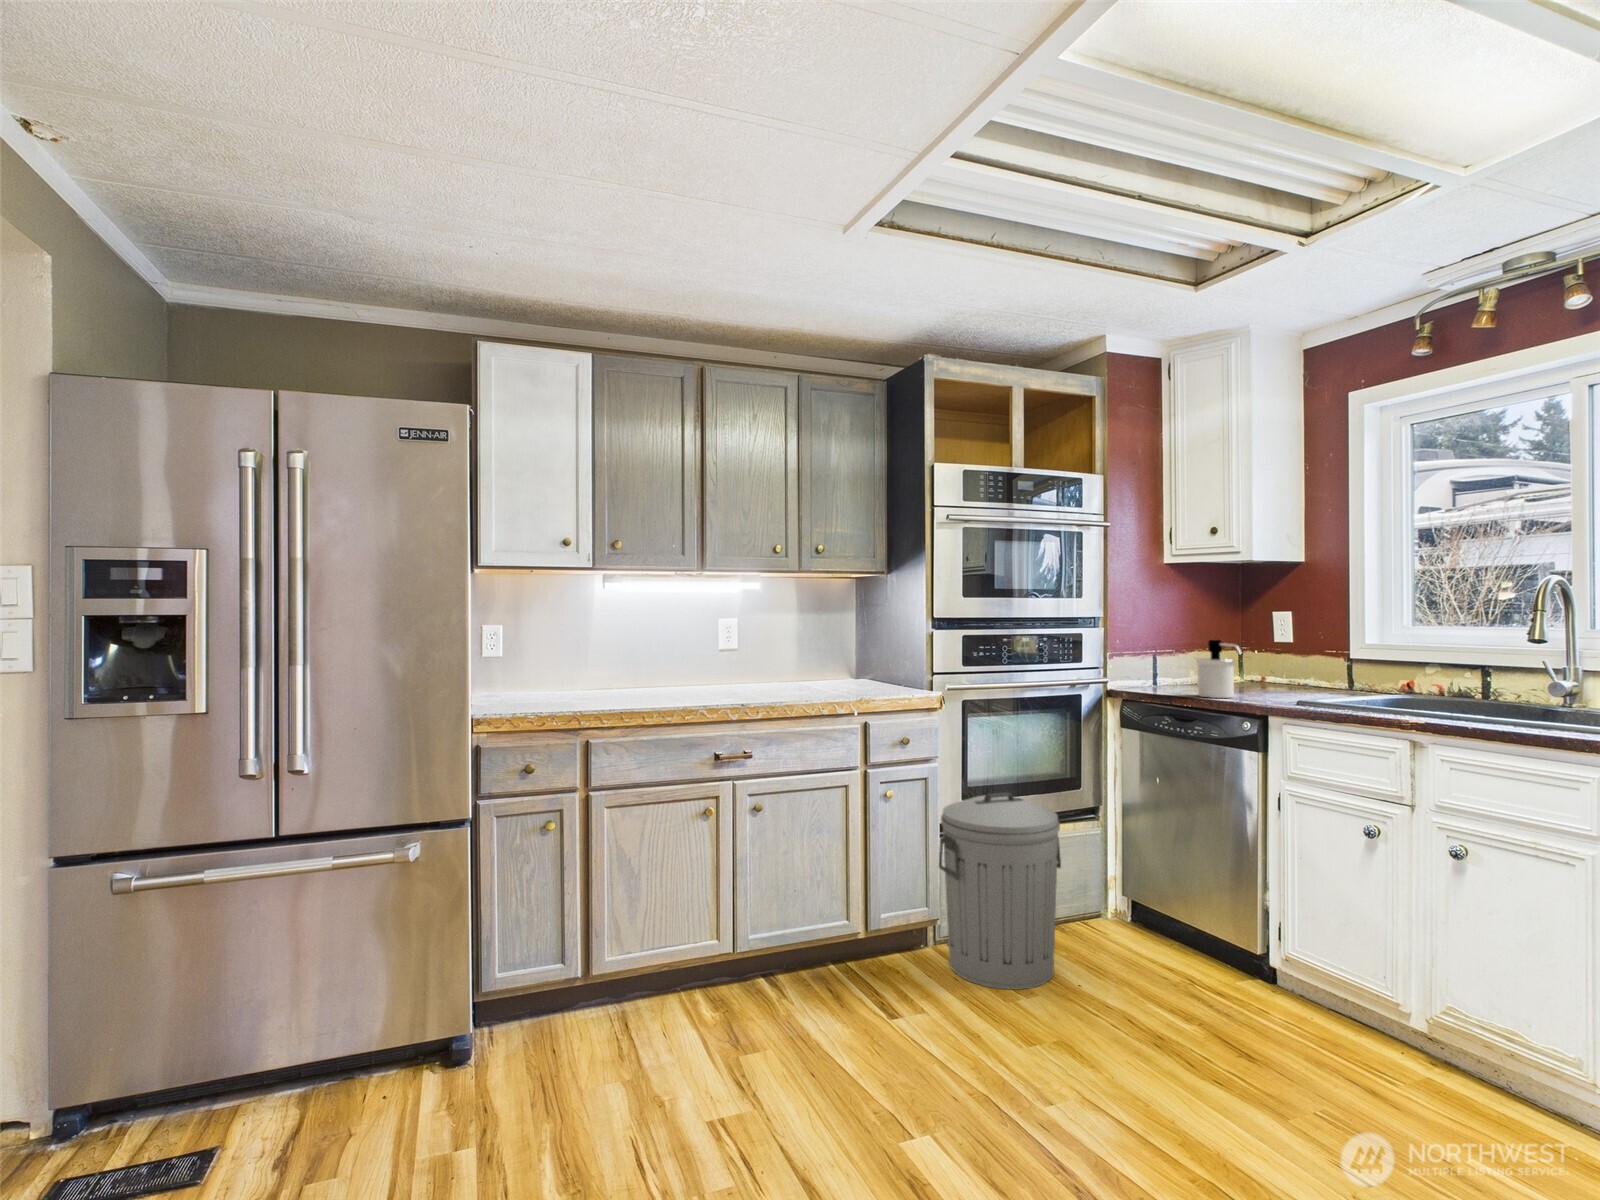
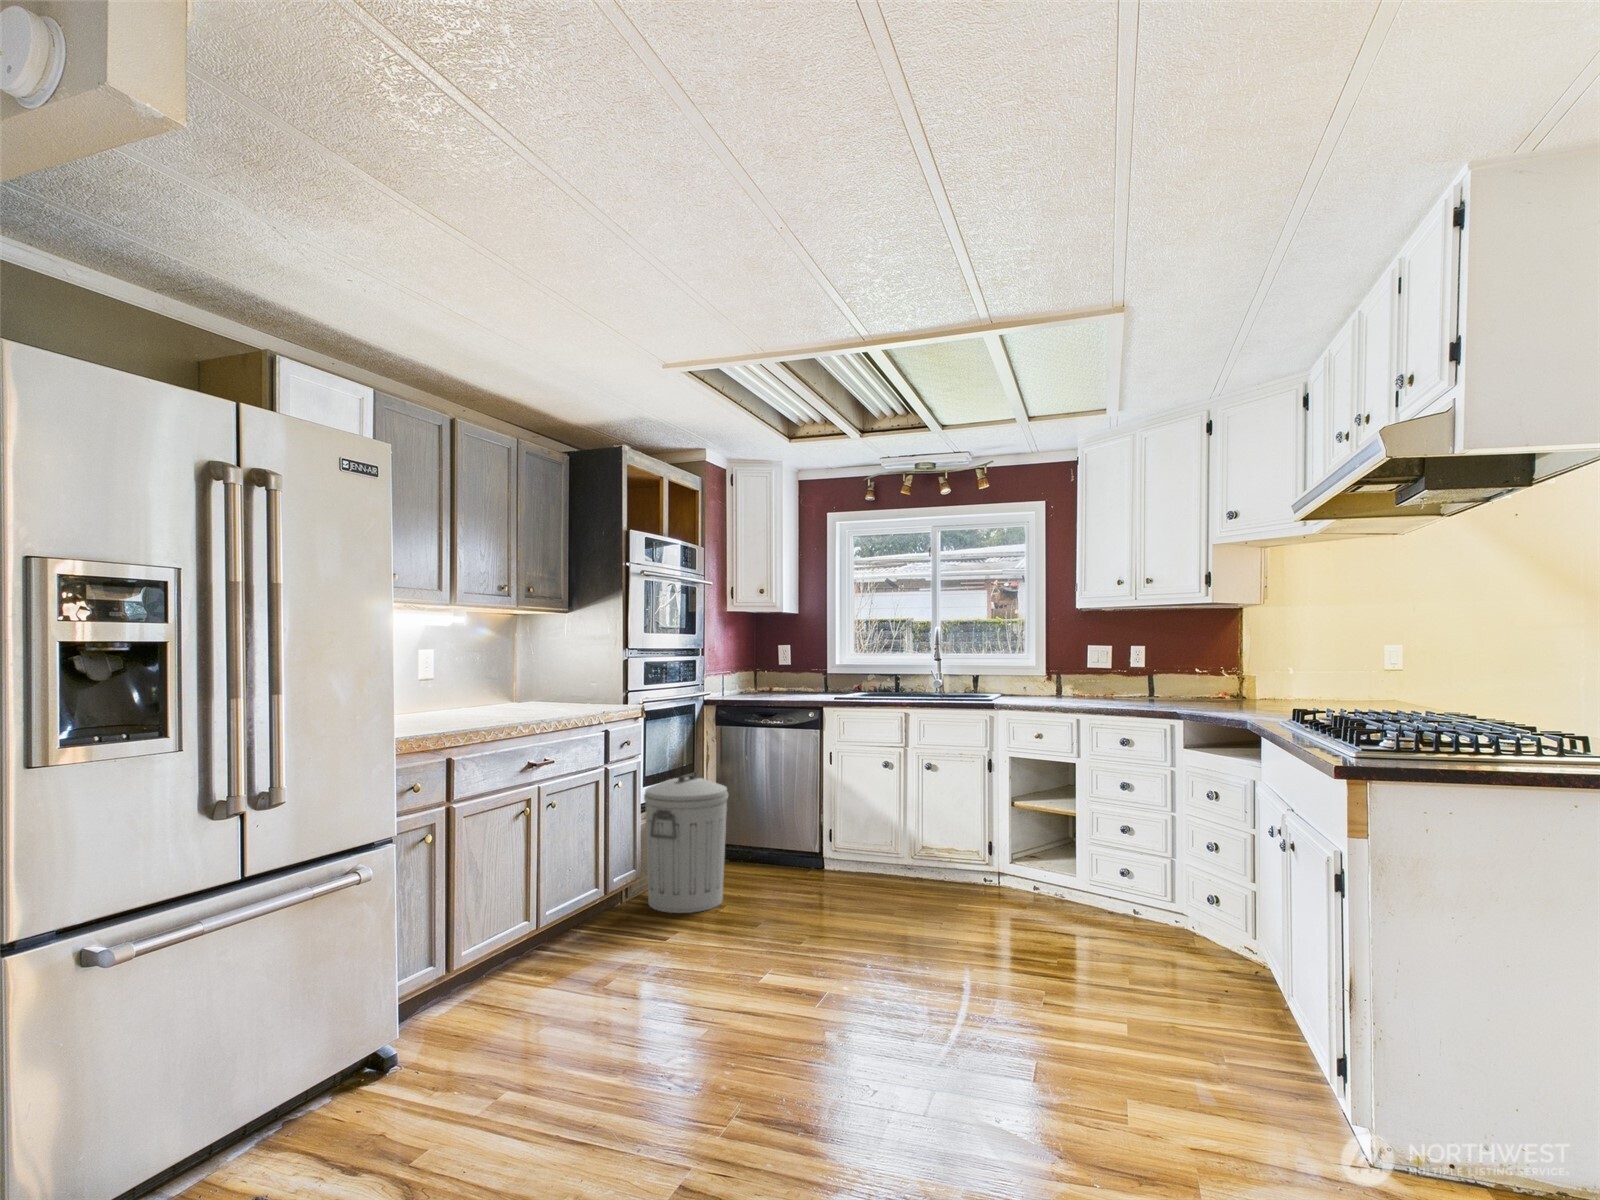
soap dispenser: present [1196,640,1241,698] -> none [780,662,811,698]

